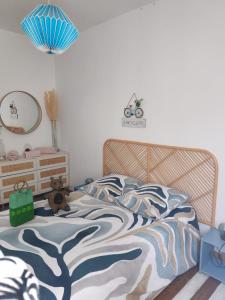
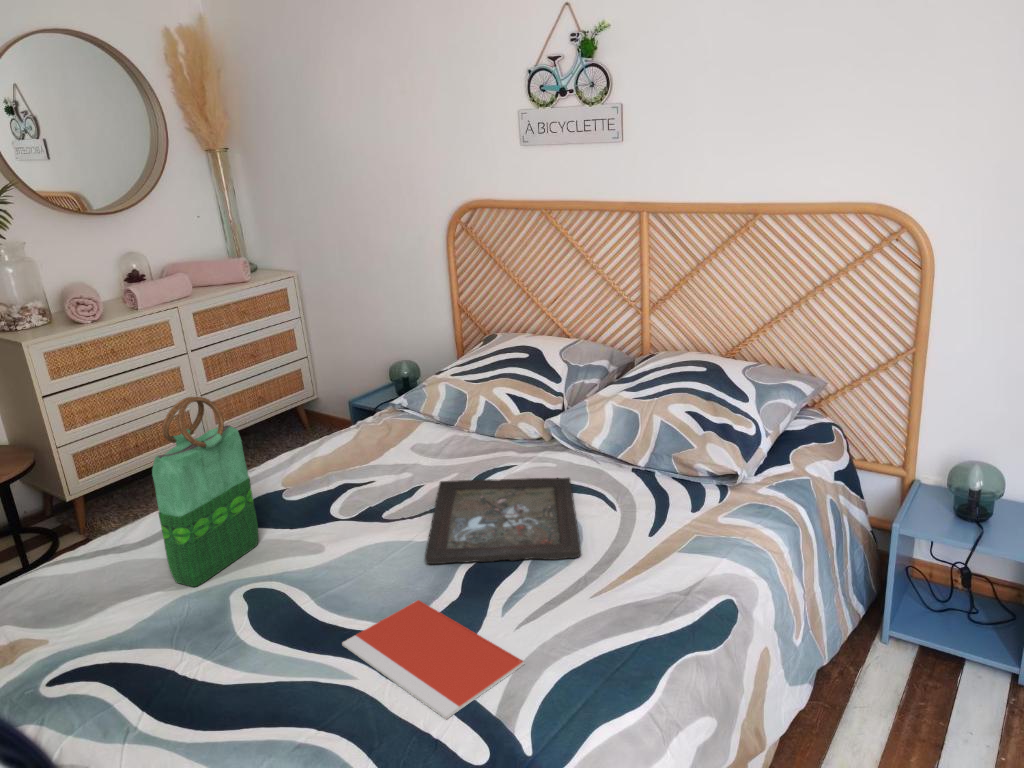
teddy bear: present [43,175,70,213] -> none [274,359,388,511]
tray: none [70,210,116,233] -> present [425,478,581,564]
notebook: none [41,238,81,267] -> present [342,600,524,719]

